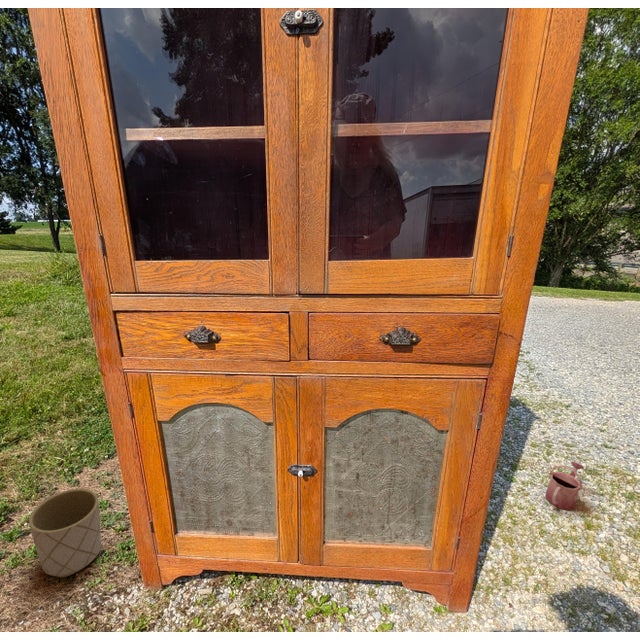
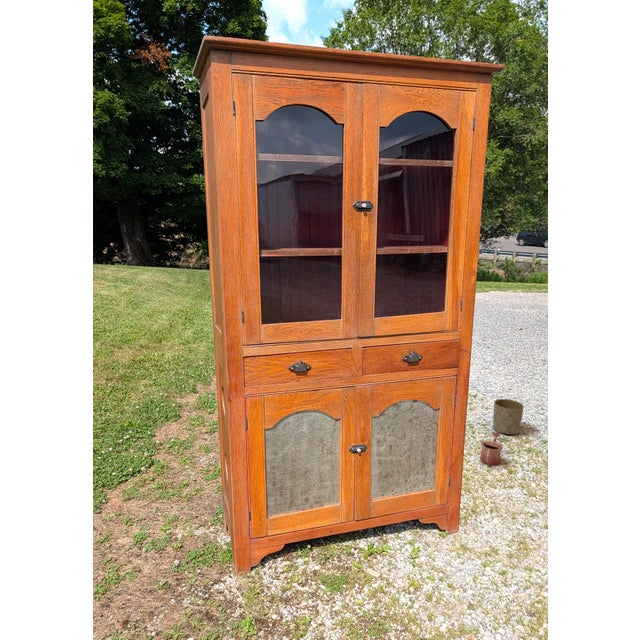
planter: present [29,489,101,578] -> present [493,399,524,435]

